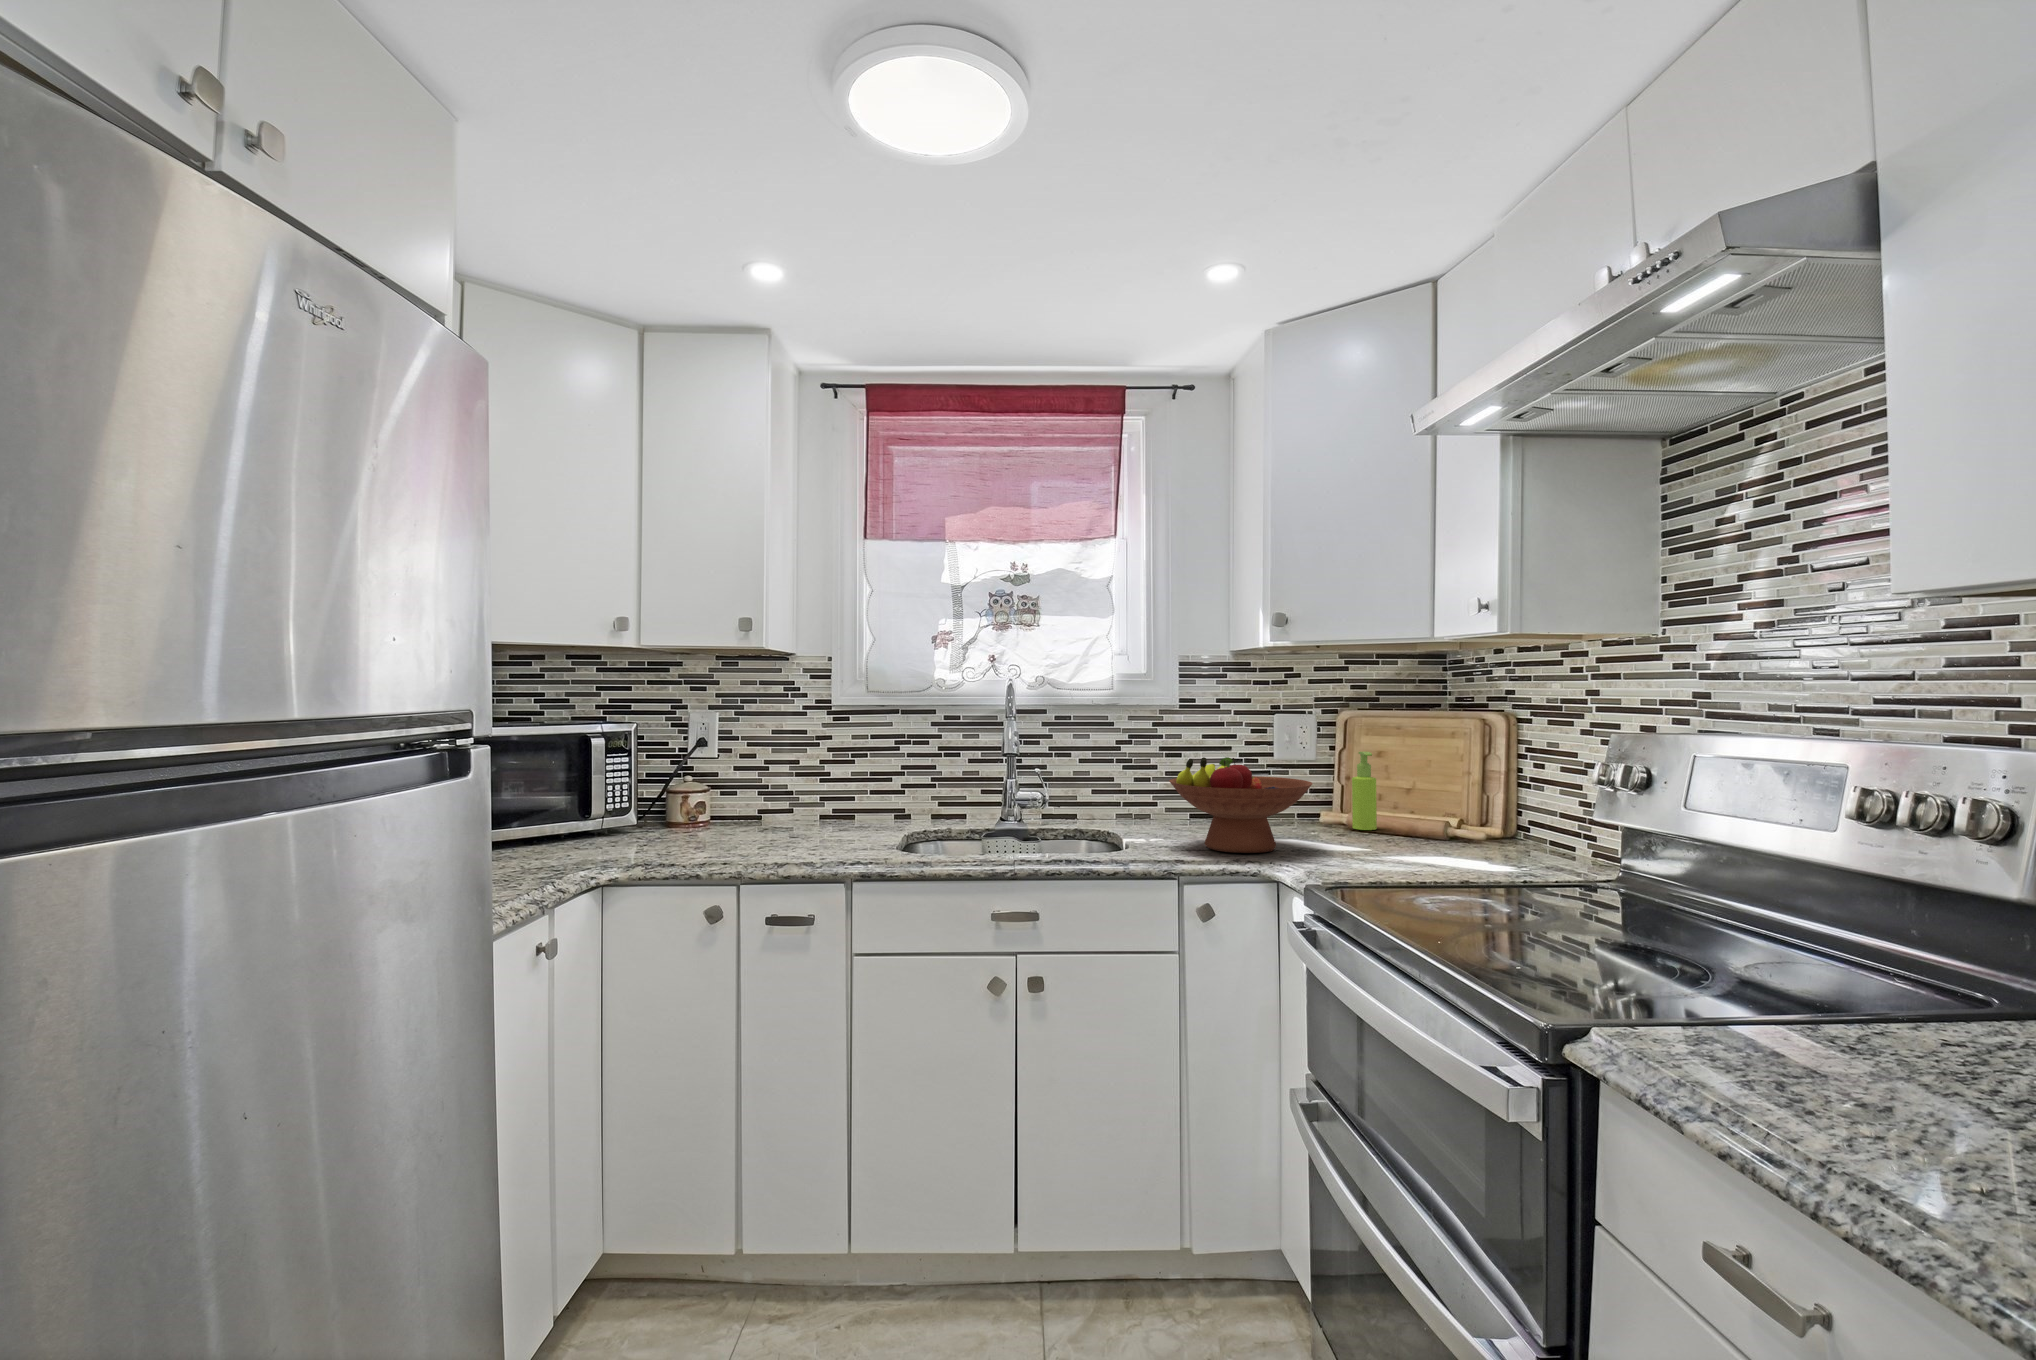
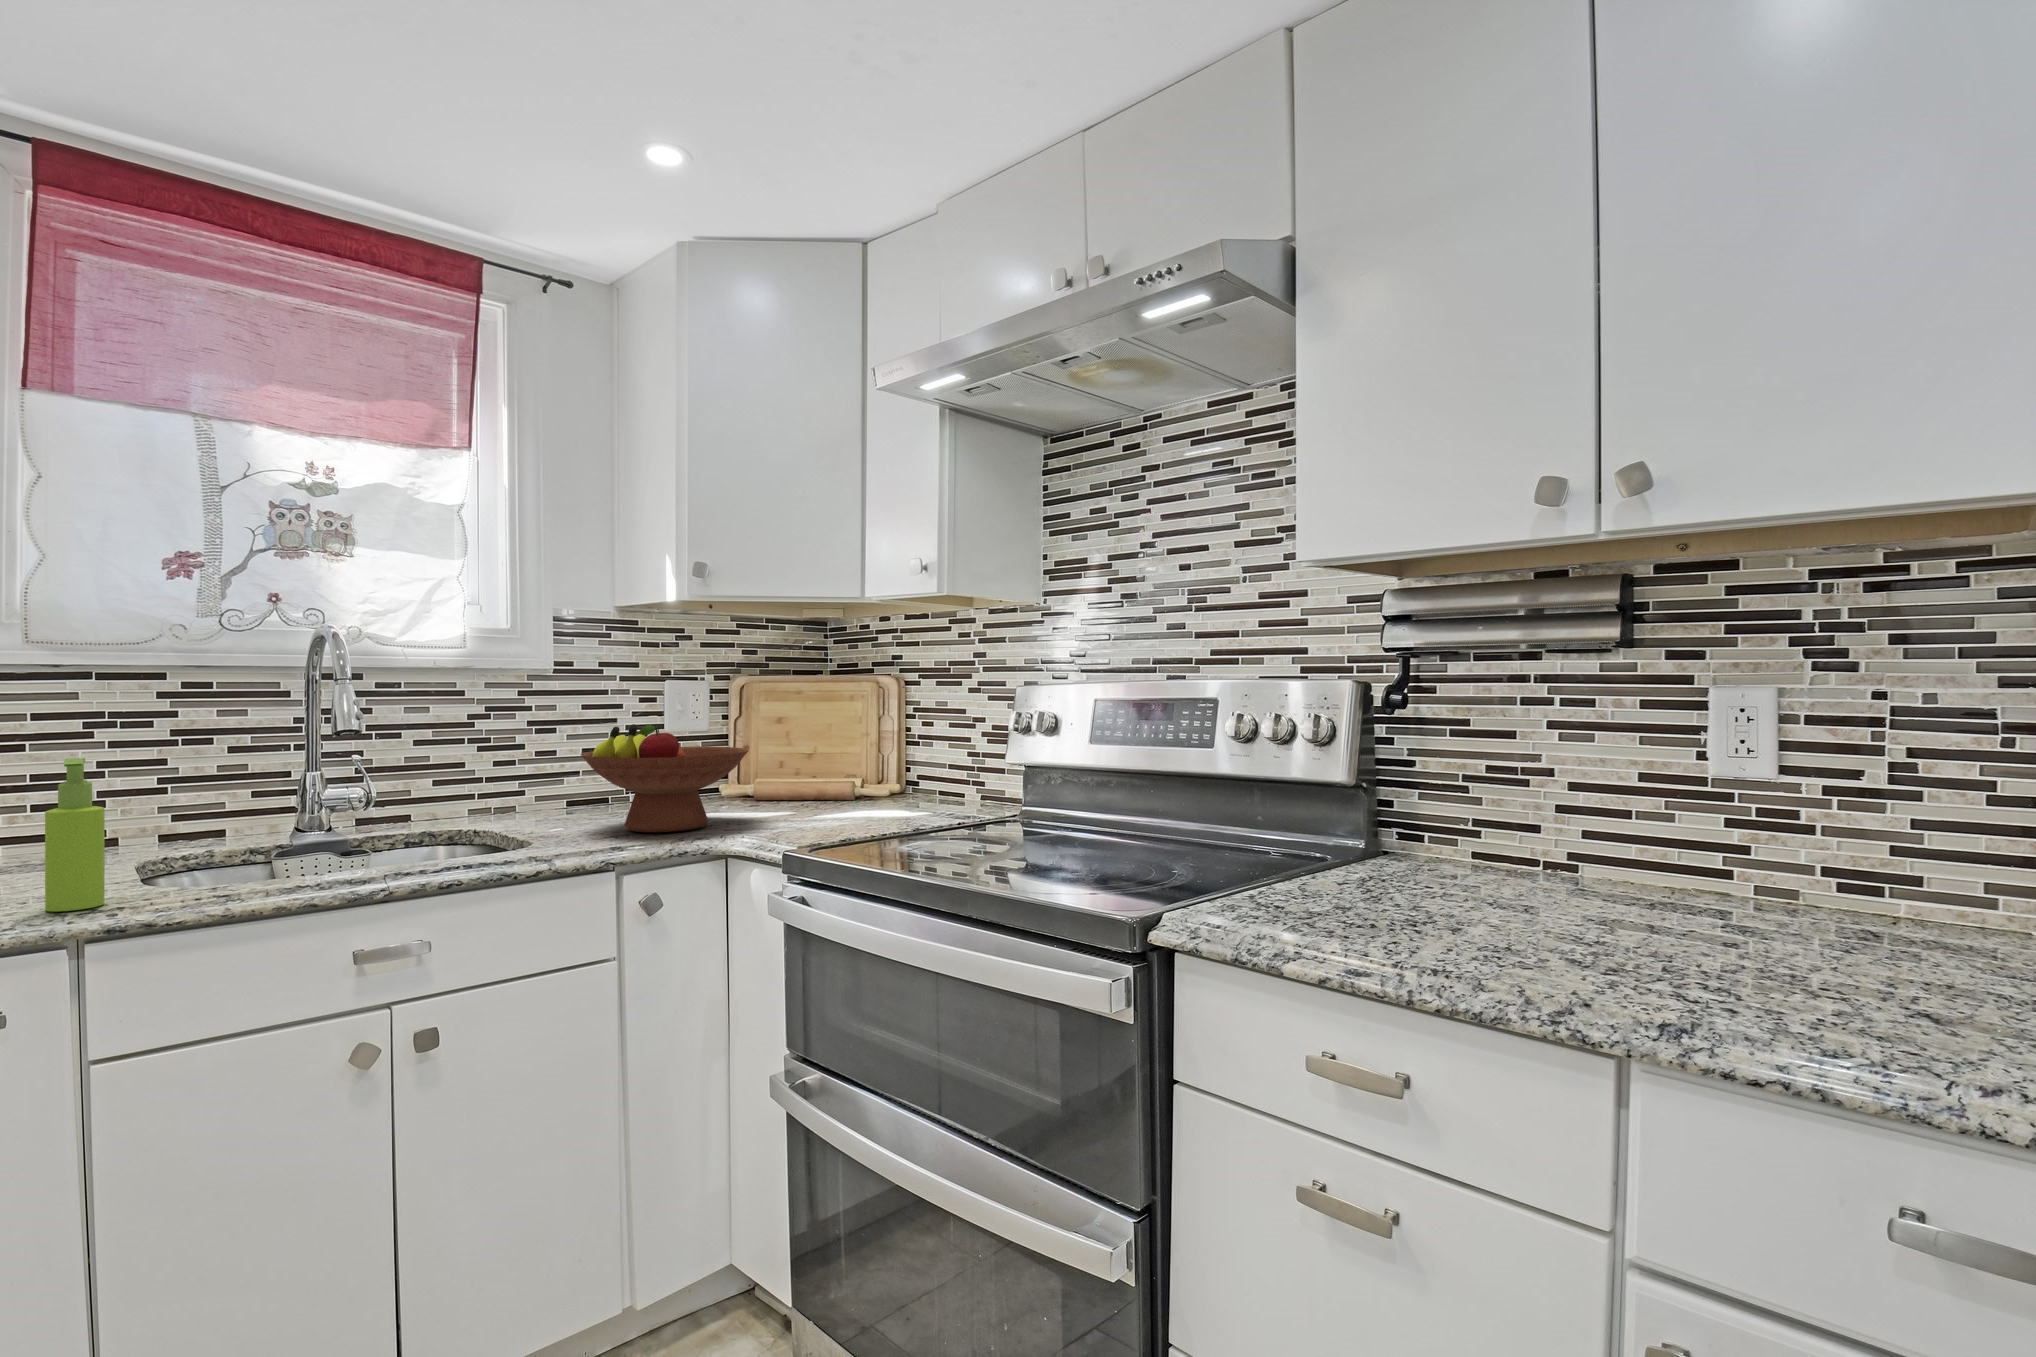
soap dispenser: present [1352,752,1377,830] -> present [45,758,105,912]

